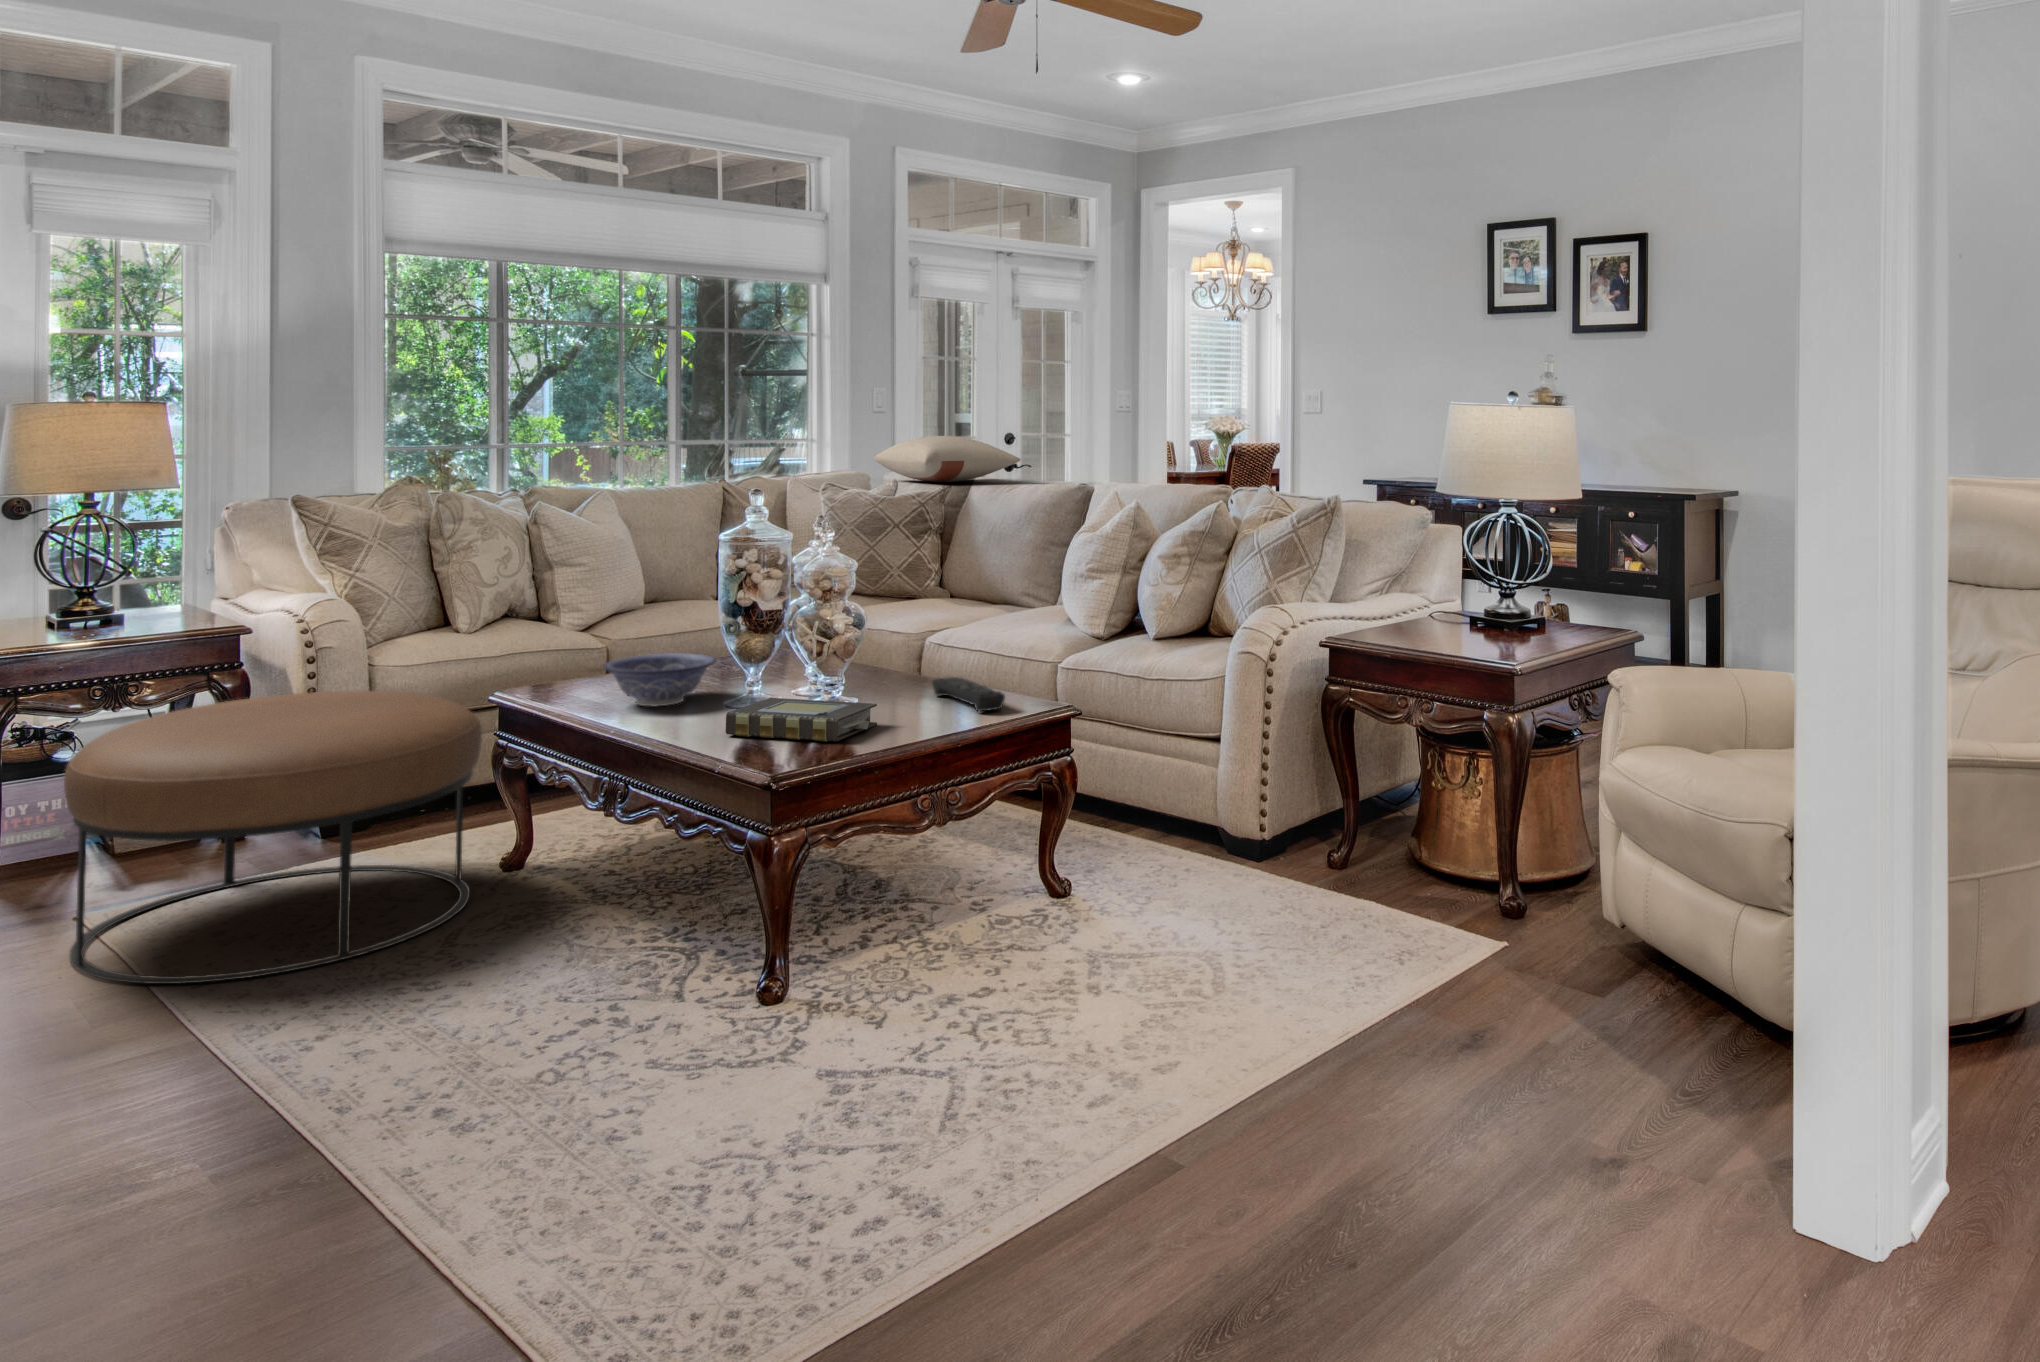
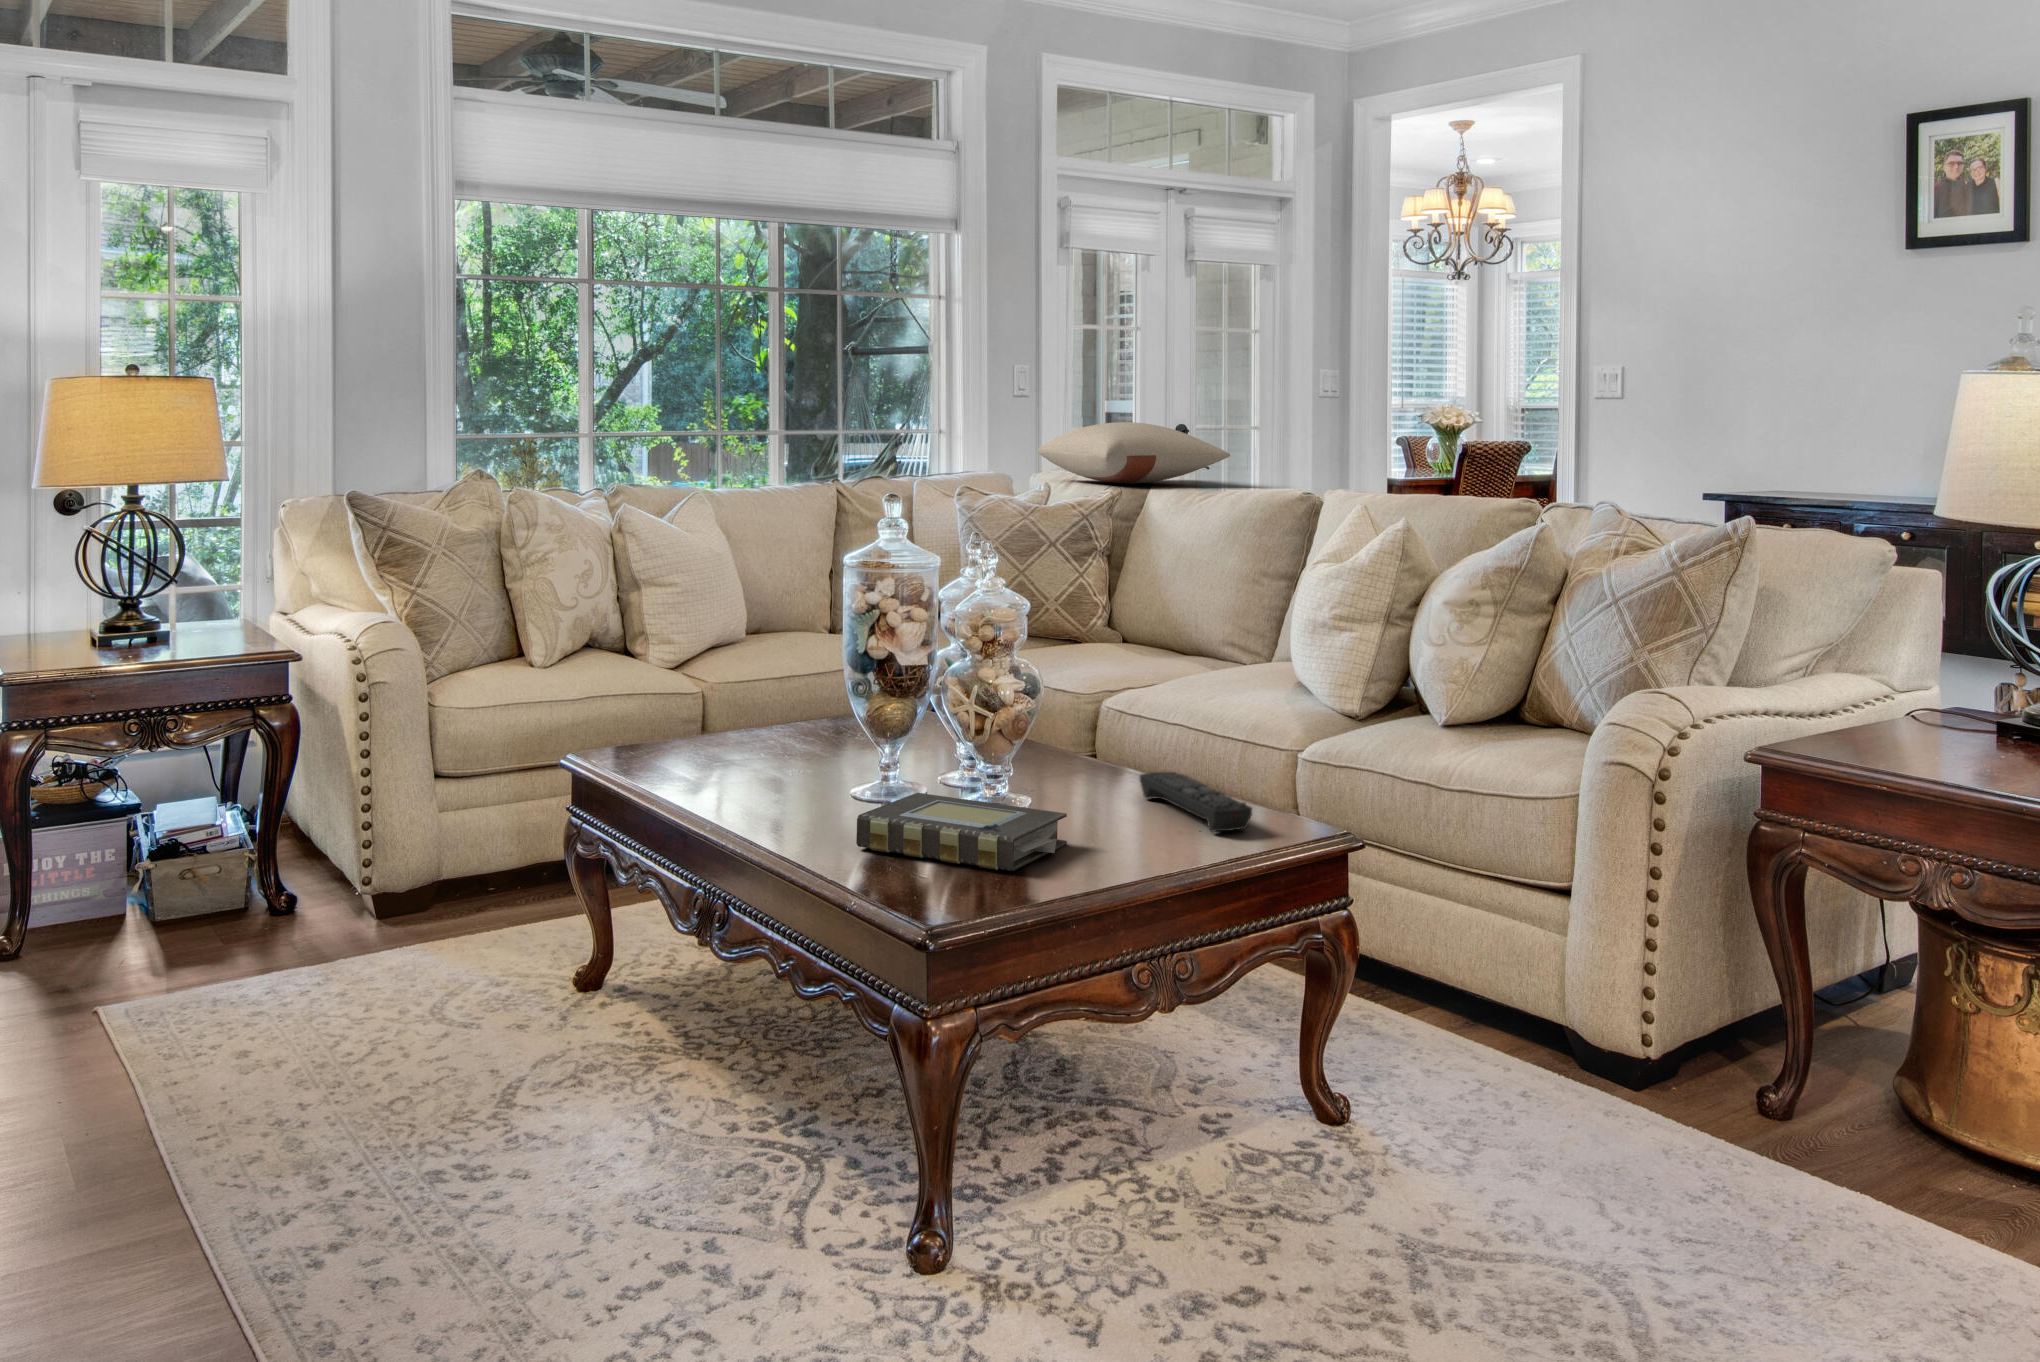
decorative bowl: present [604,653,716,707] -> none [697,715,844,791]
ottoman: present [64,691,482,984] -> none [61,744,549,1134]

